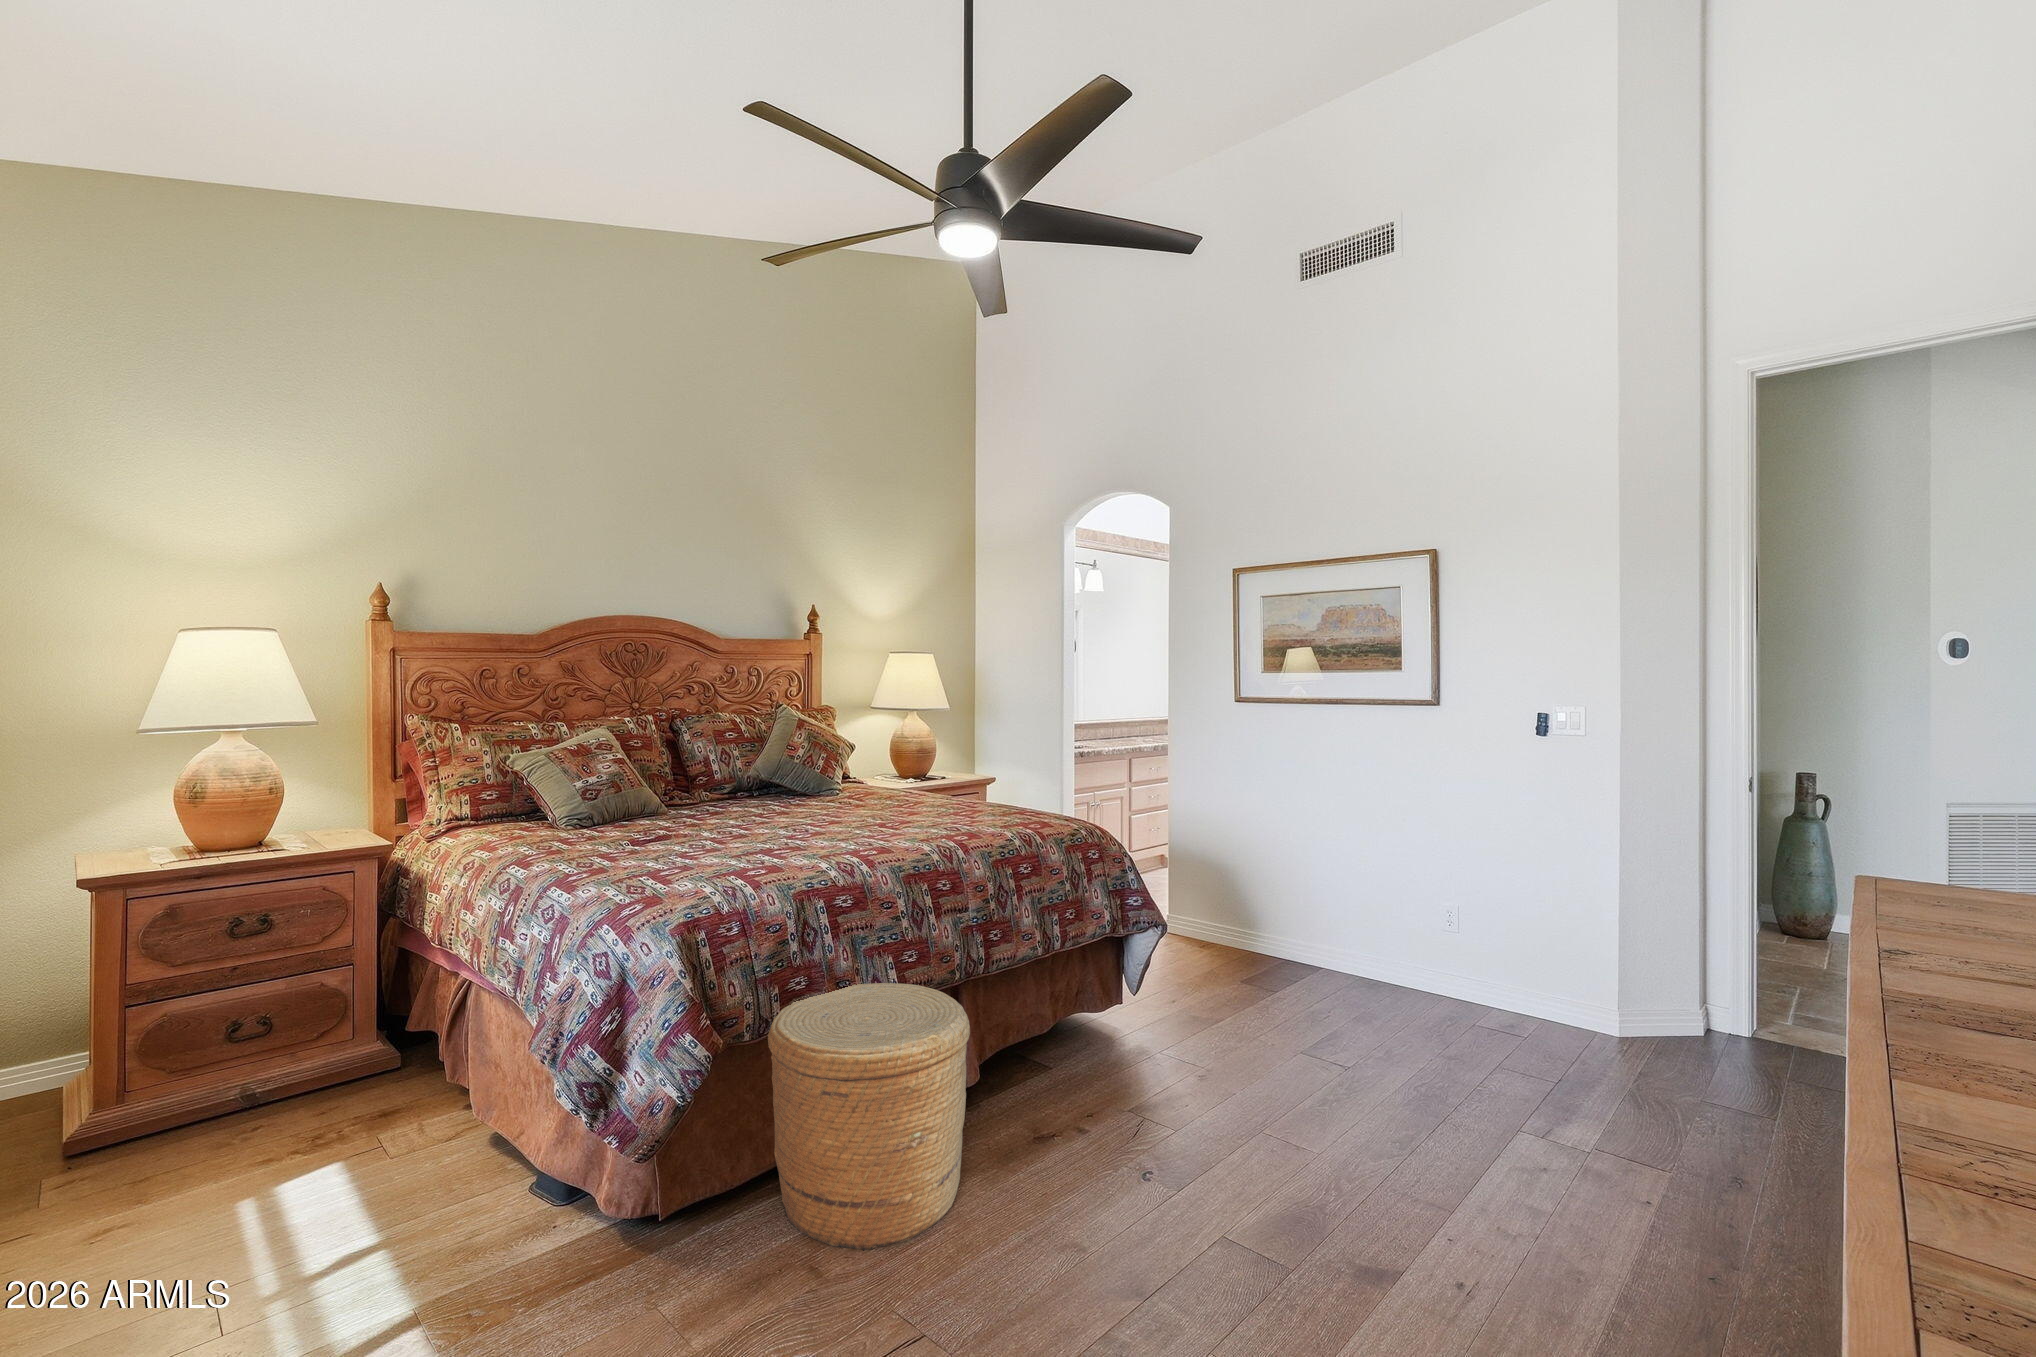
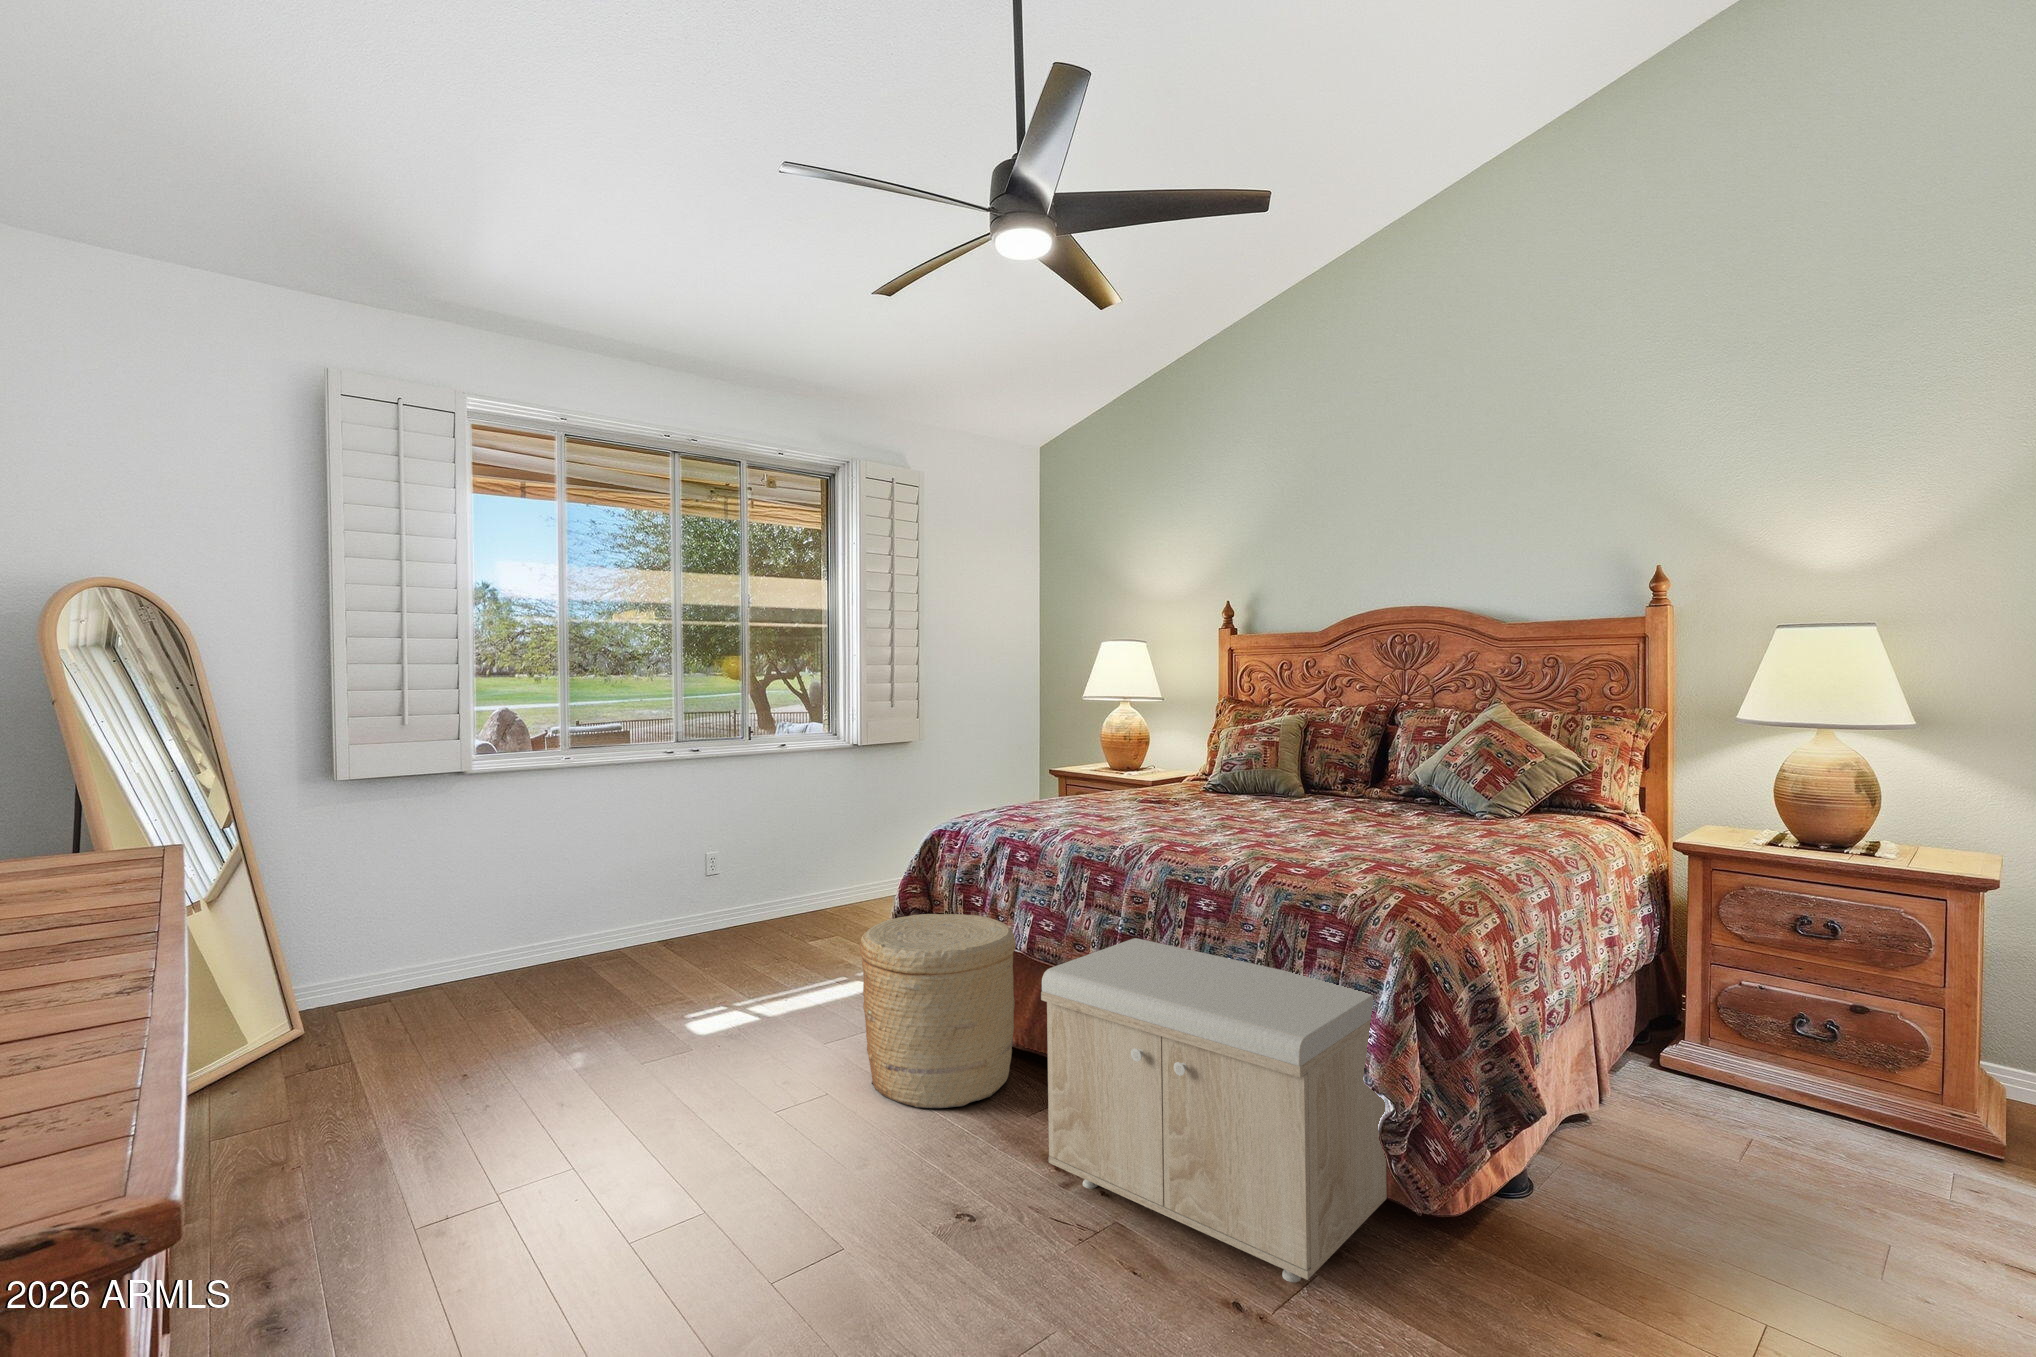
storage bench: none [991,880,1217,1117] -> present [1041,938,1387,1282]

